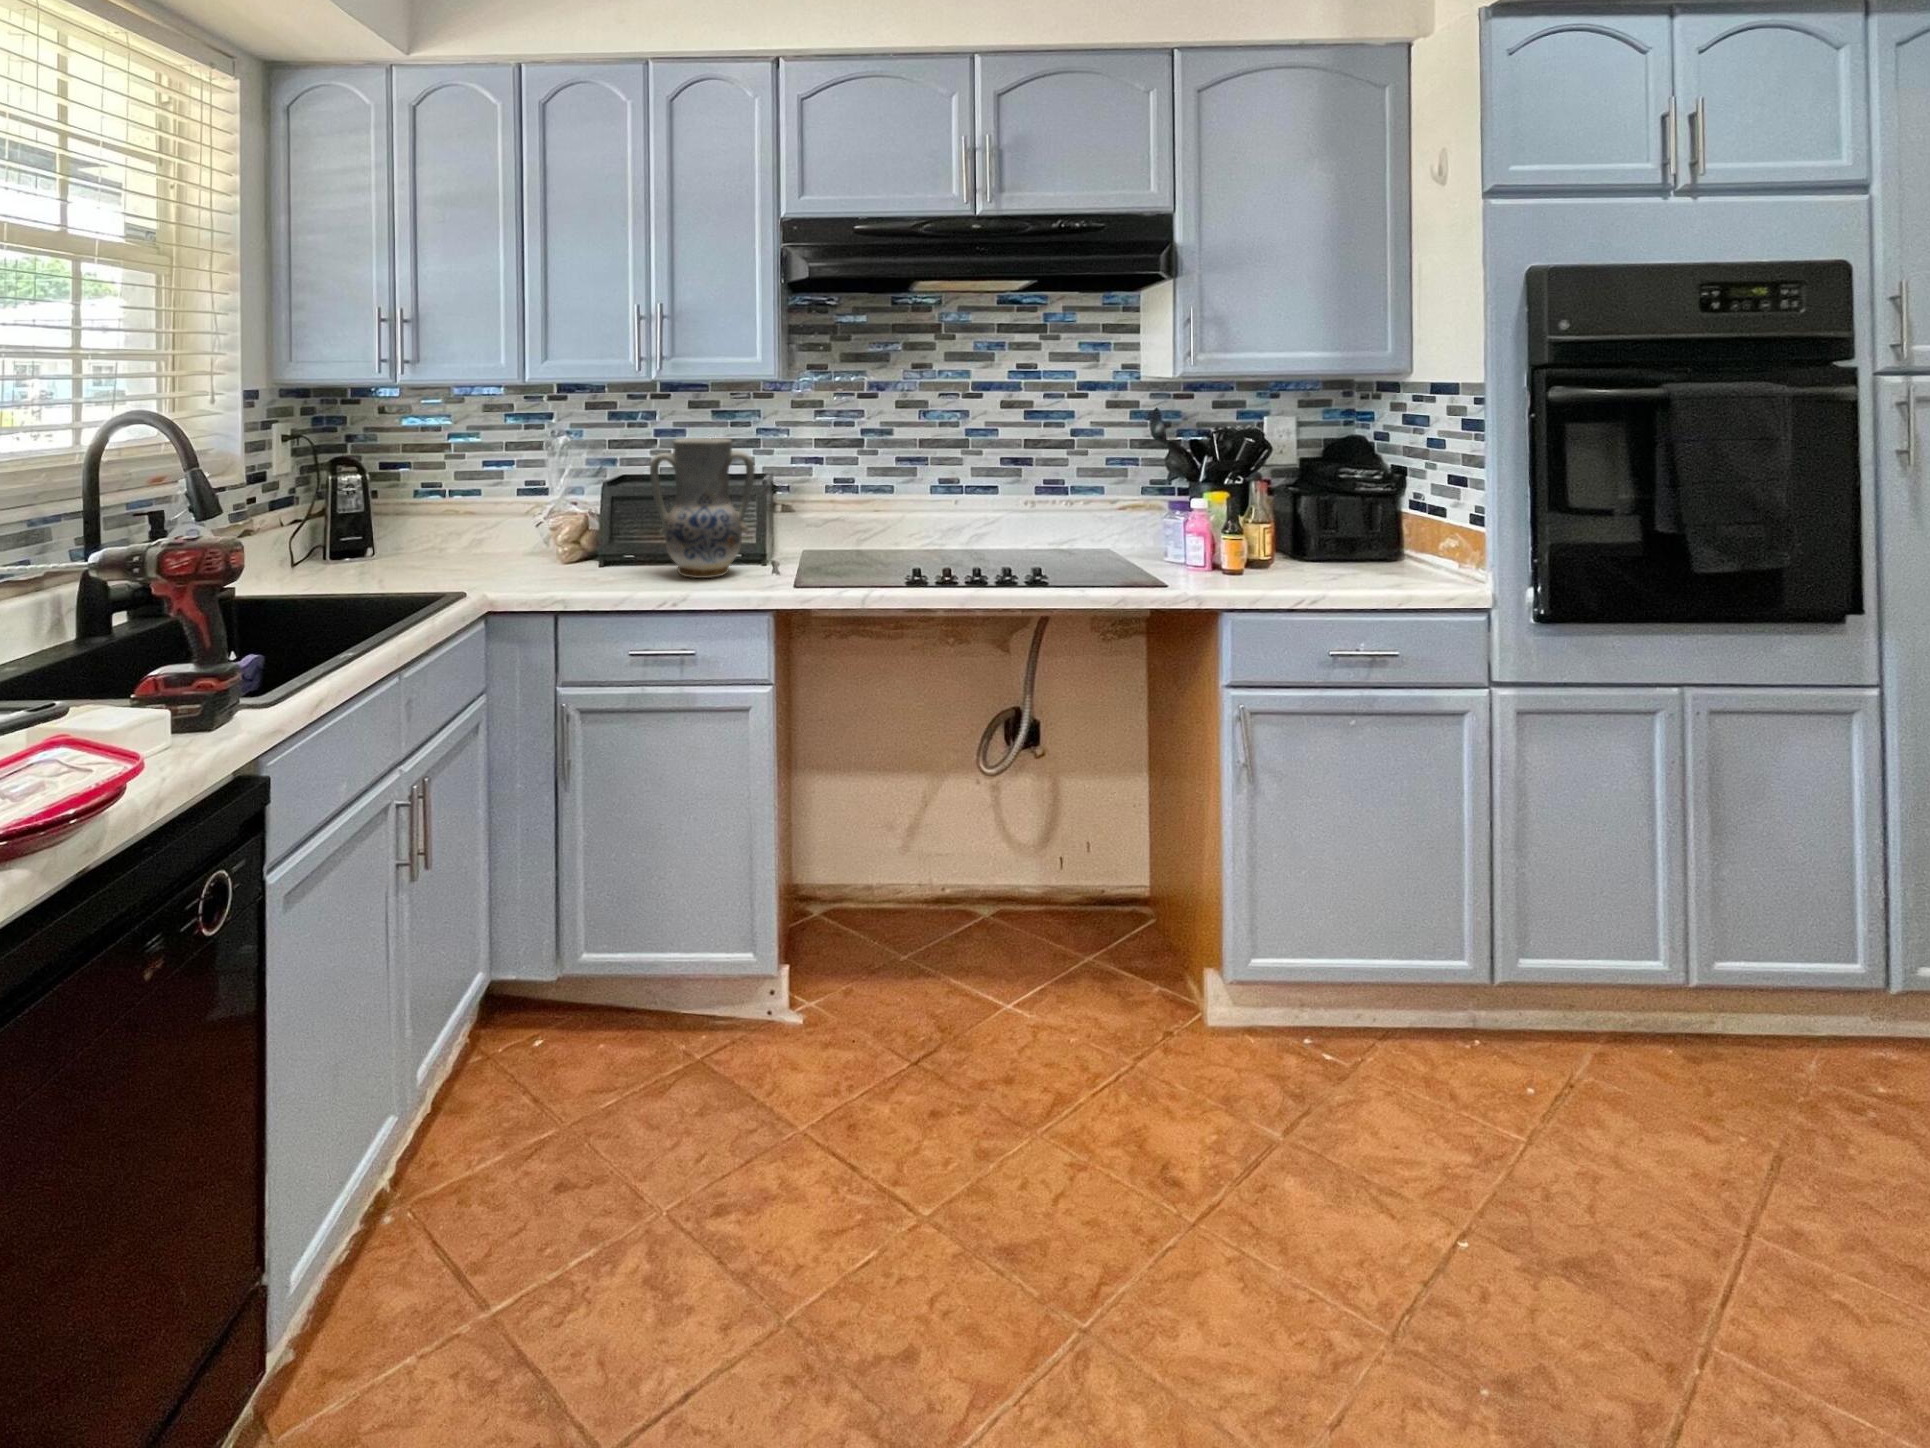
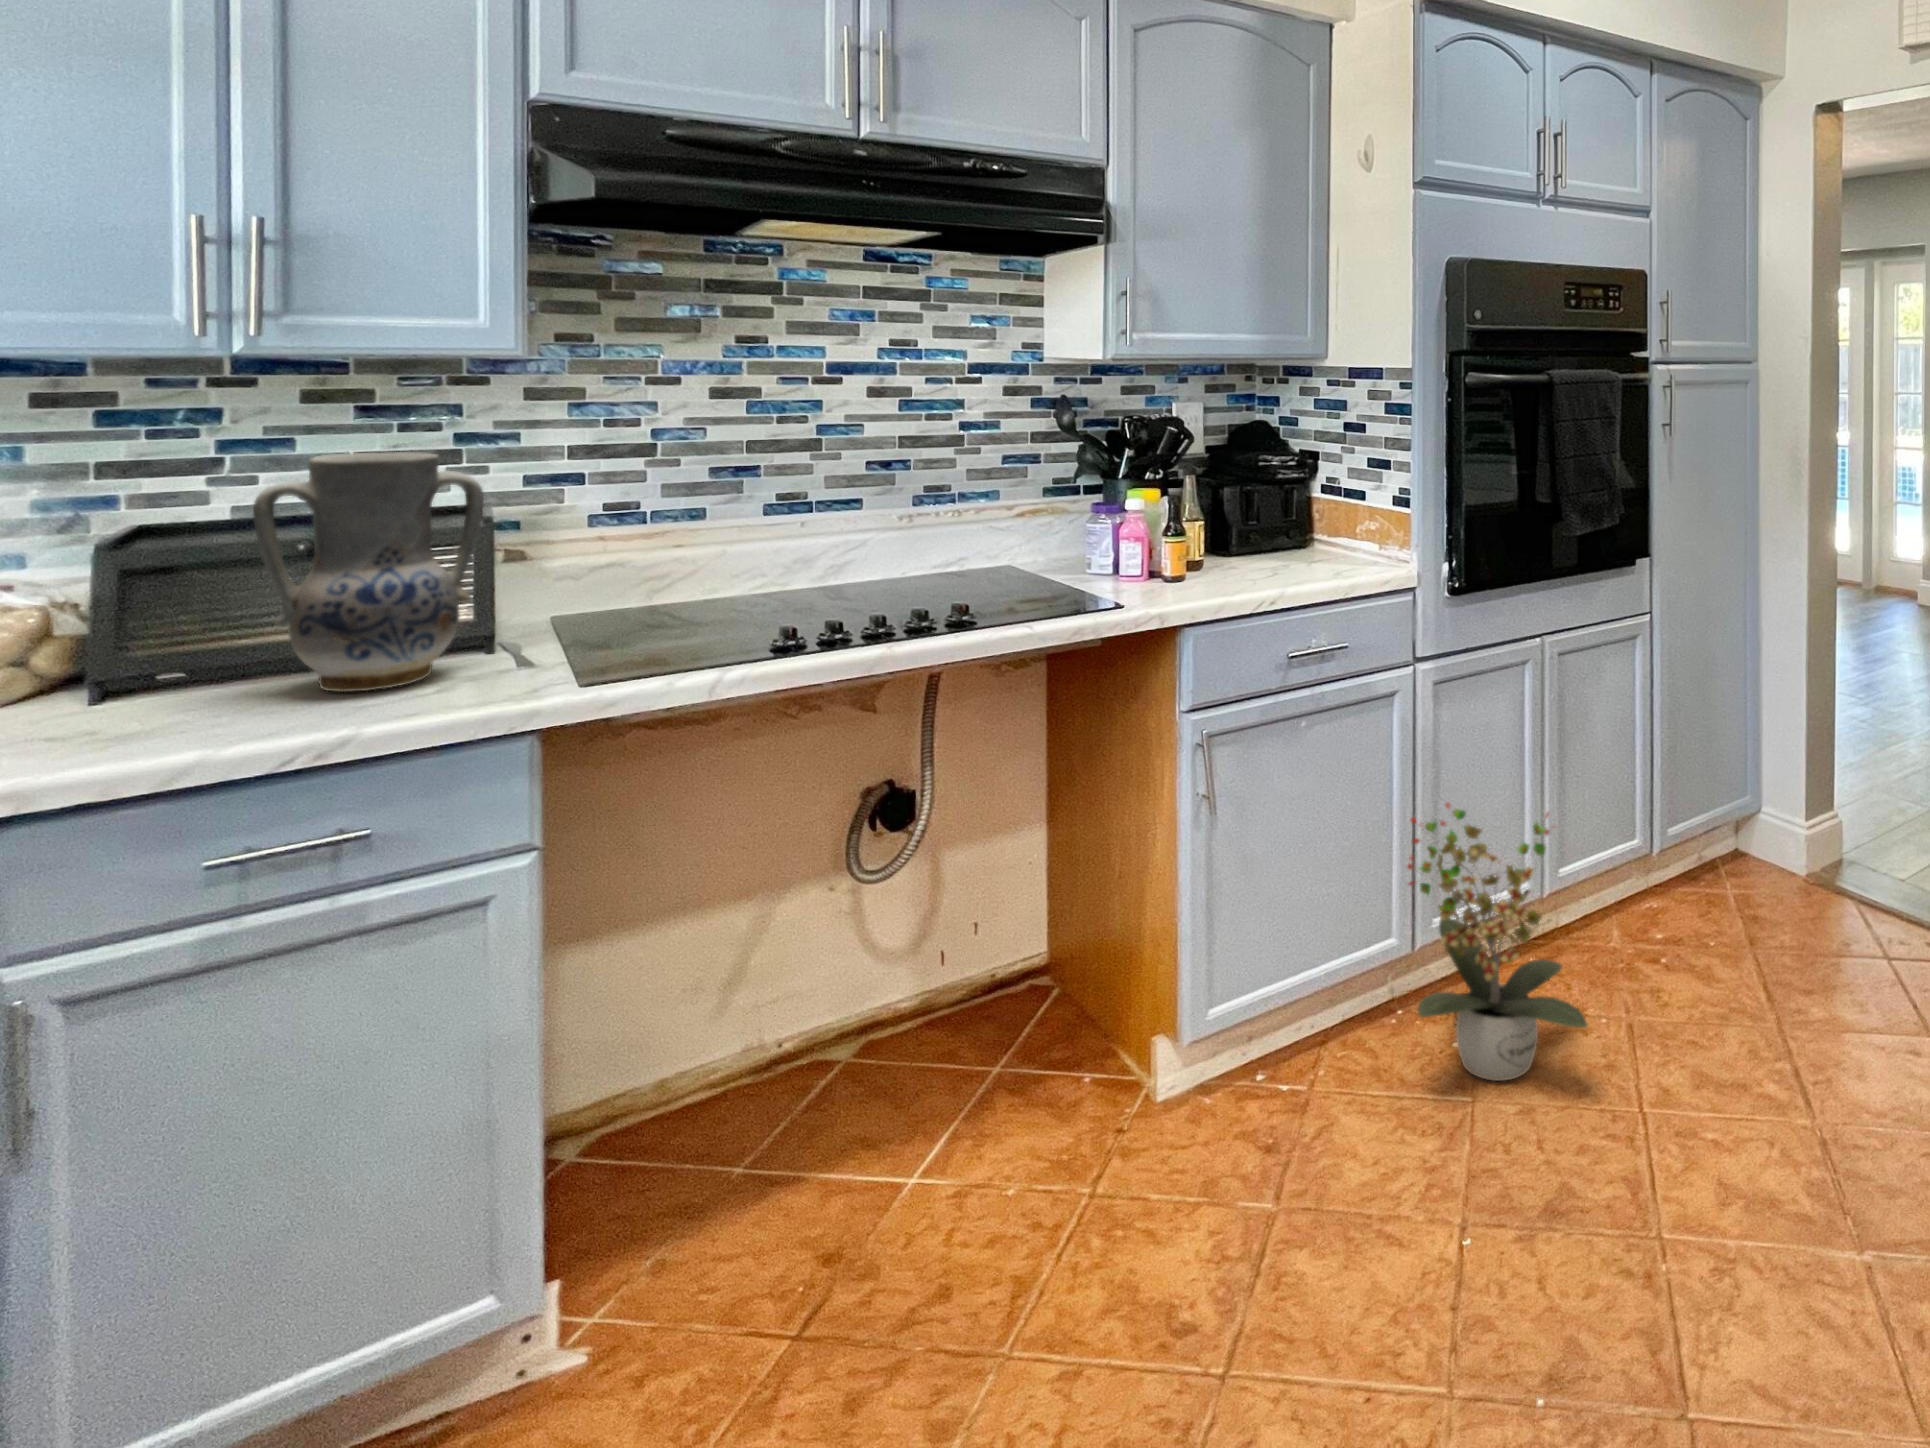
potted plant: none [1460,843,1714,1173] -> present [1408,803,1588,1081]

